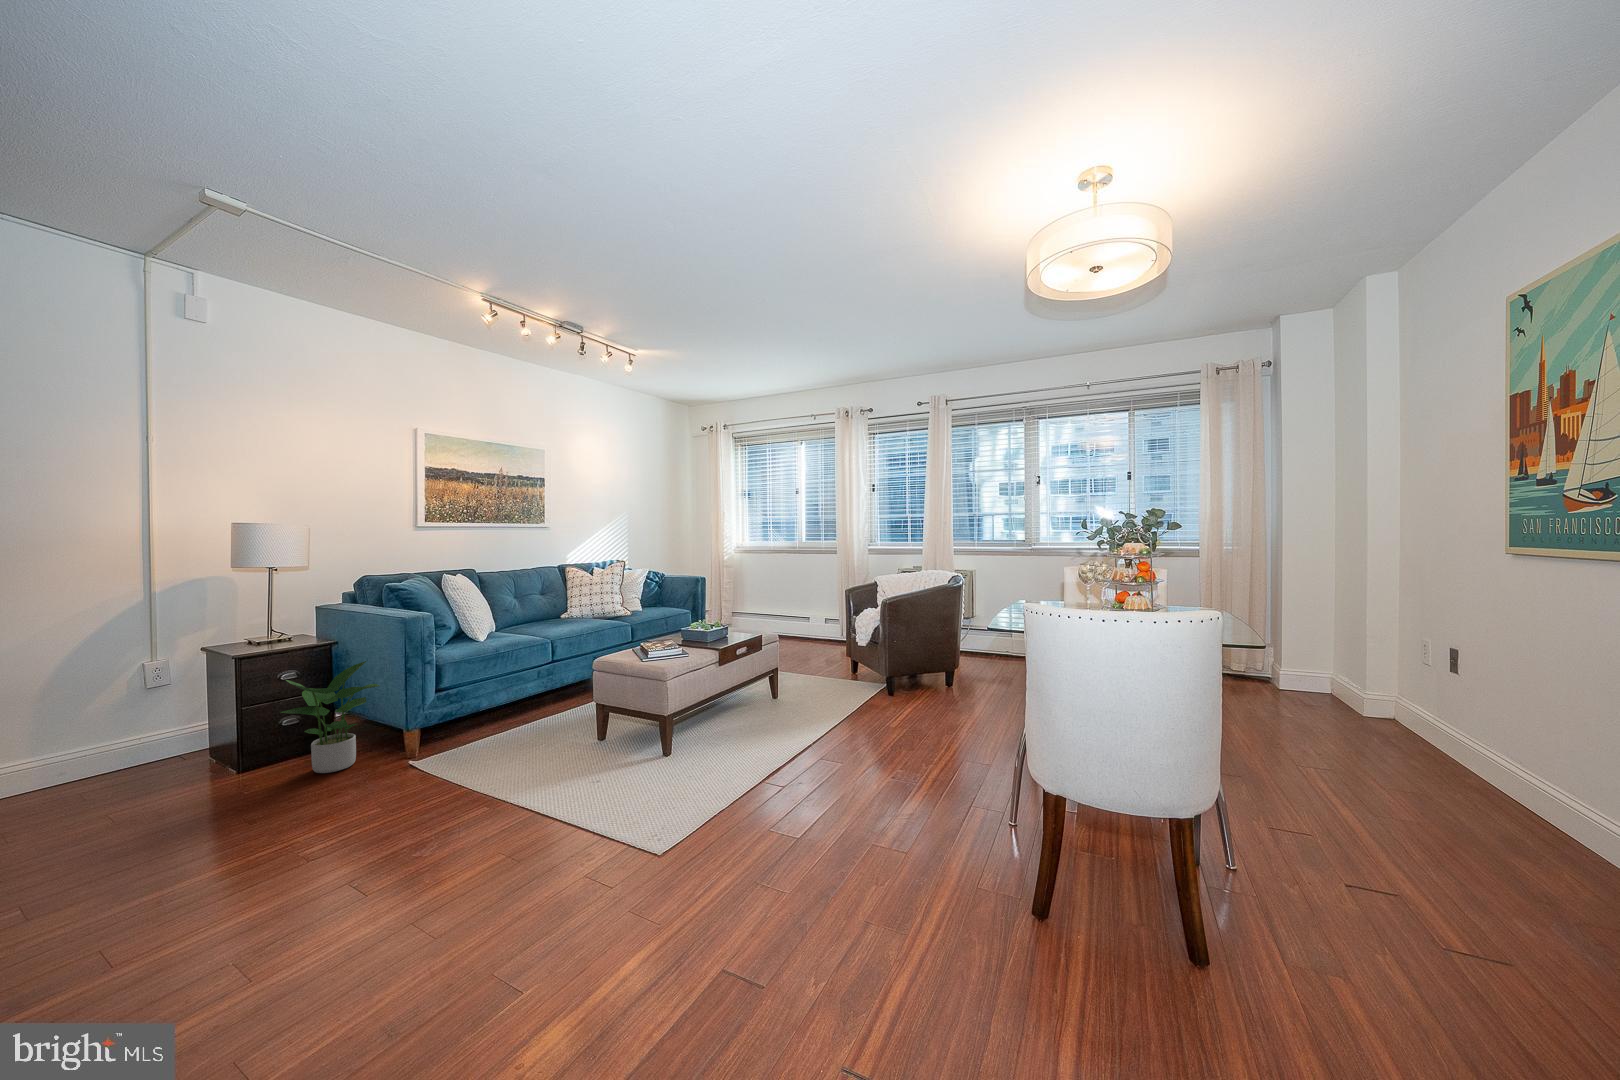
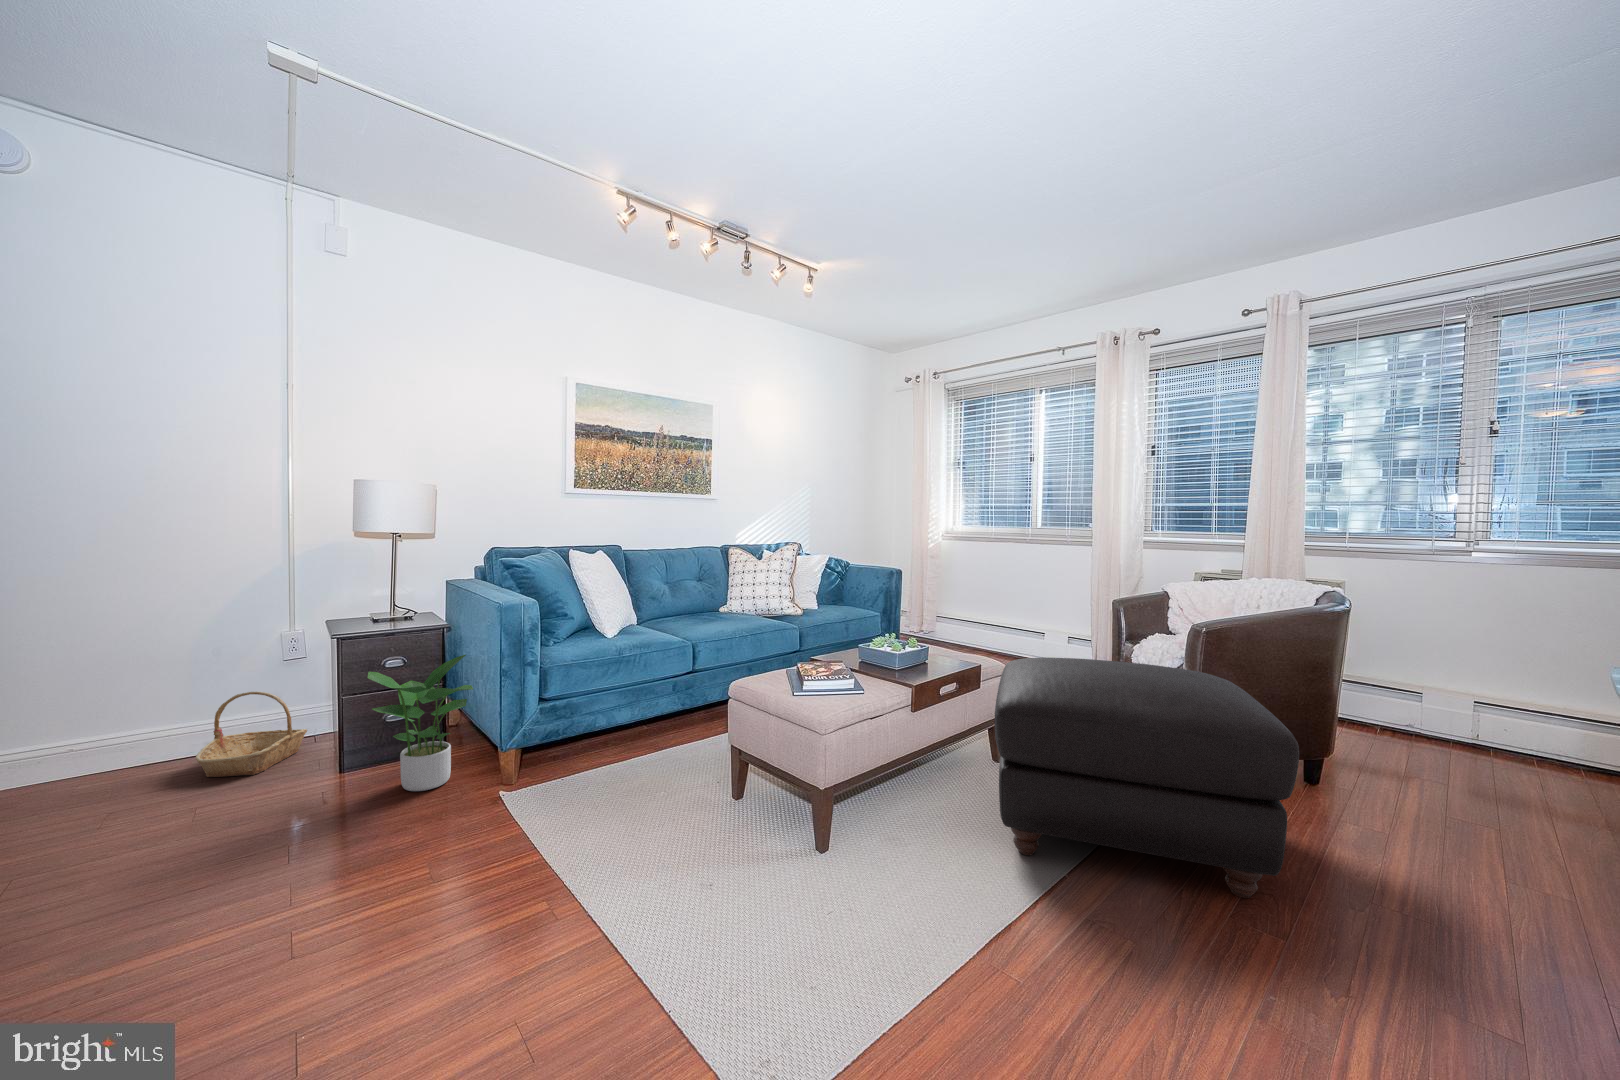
ottoman: none [770,622,918,737] -> present [995,657,1299,898]
basket: none [77,716,183,796] -> present [195,692,307,777]

